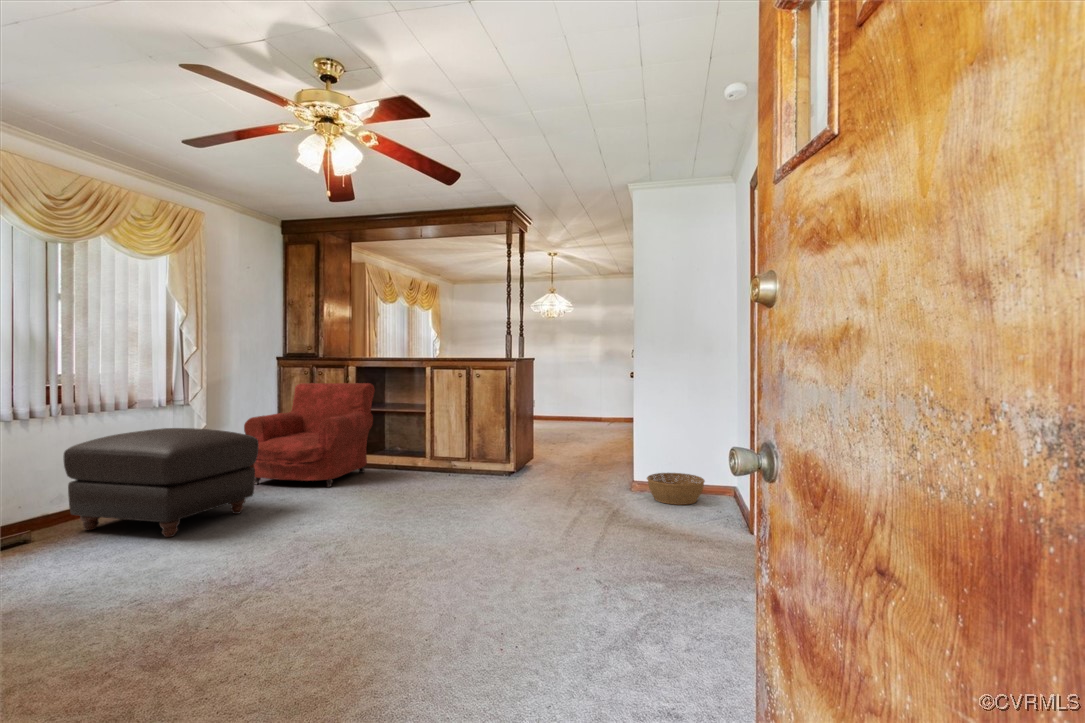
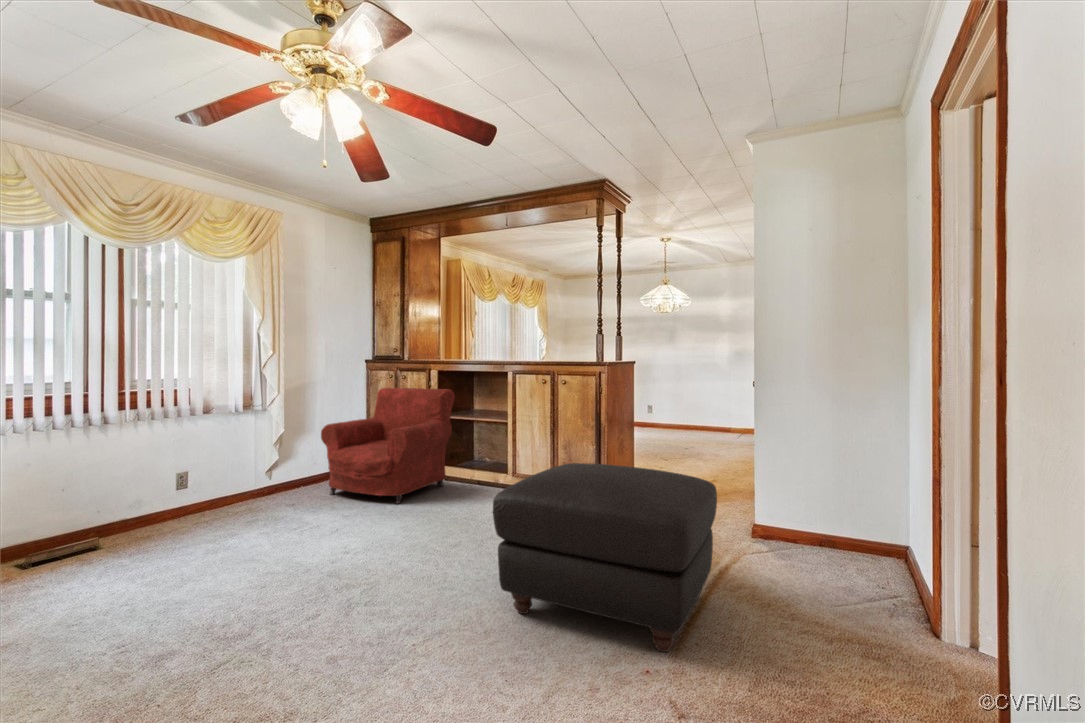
ottoman: present [63,428,259,537] -> present [493,463,717,652]
basket: present [647,473,705,505] -> none [771,520,859,572]

